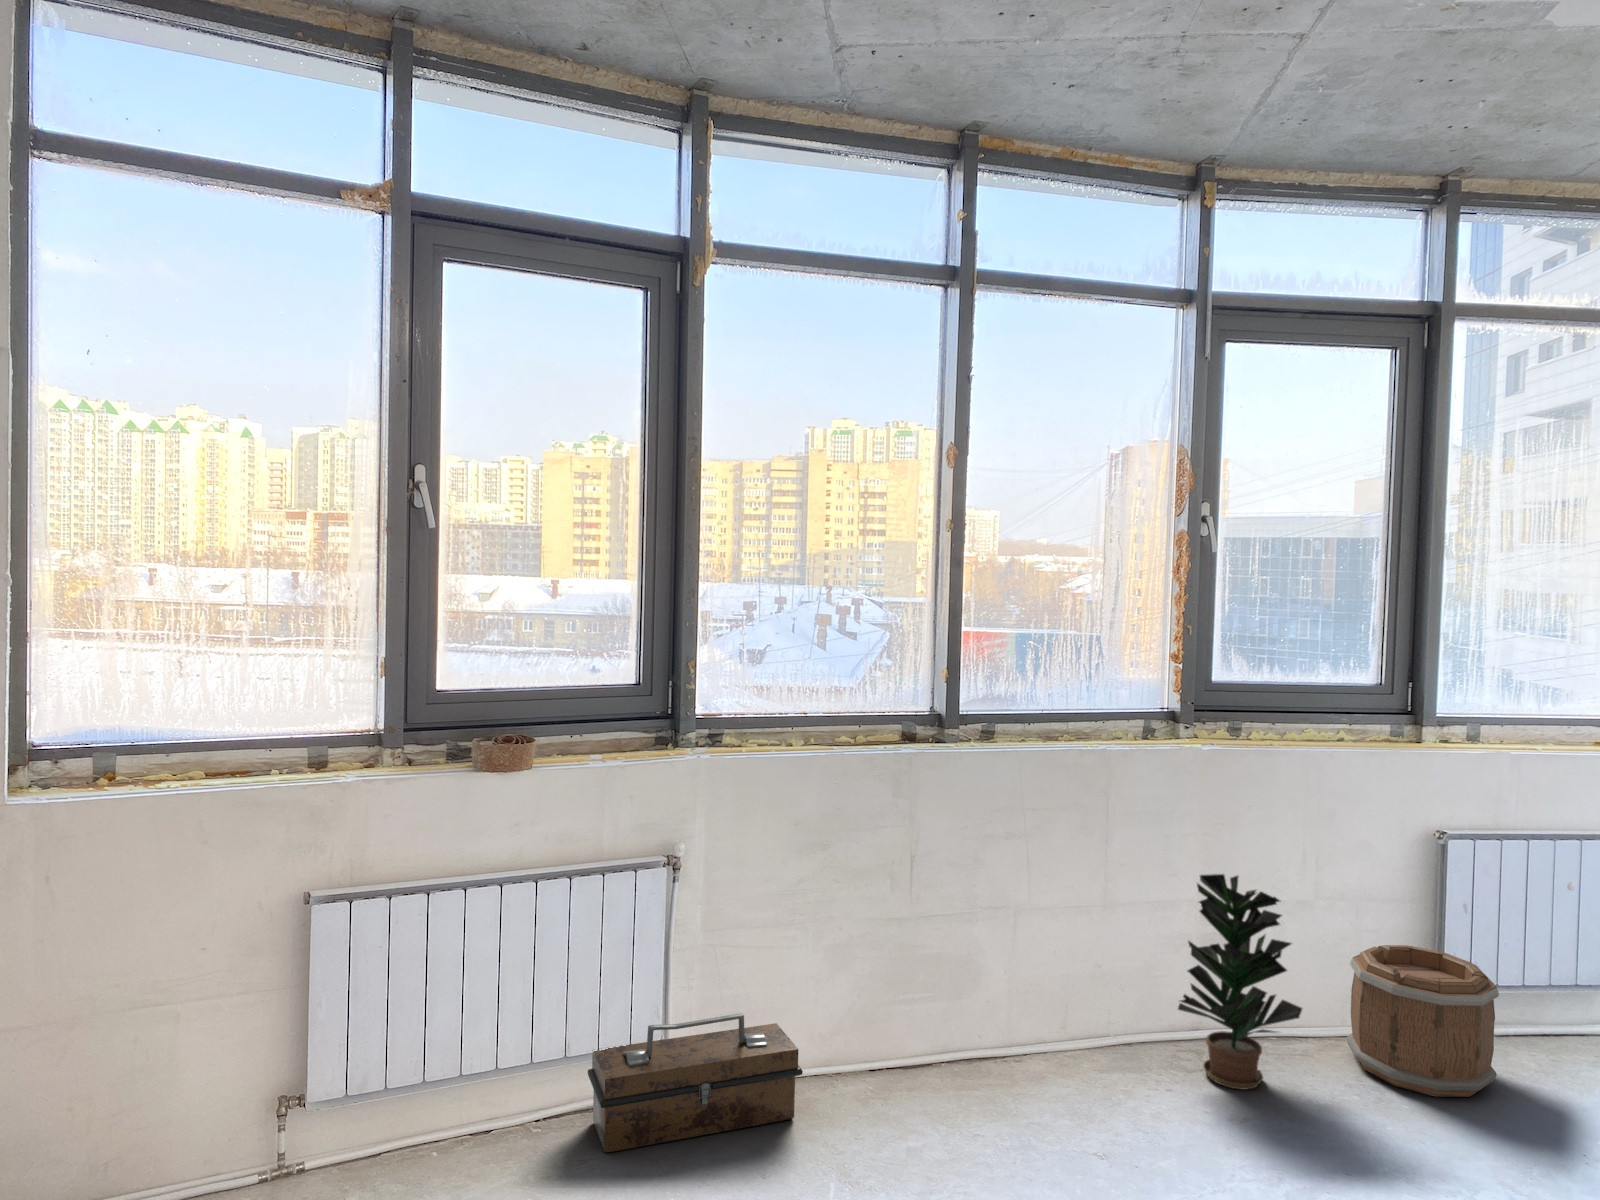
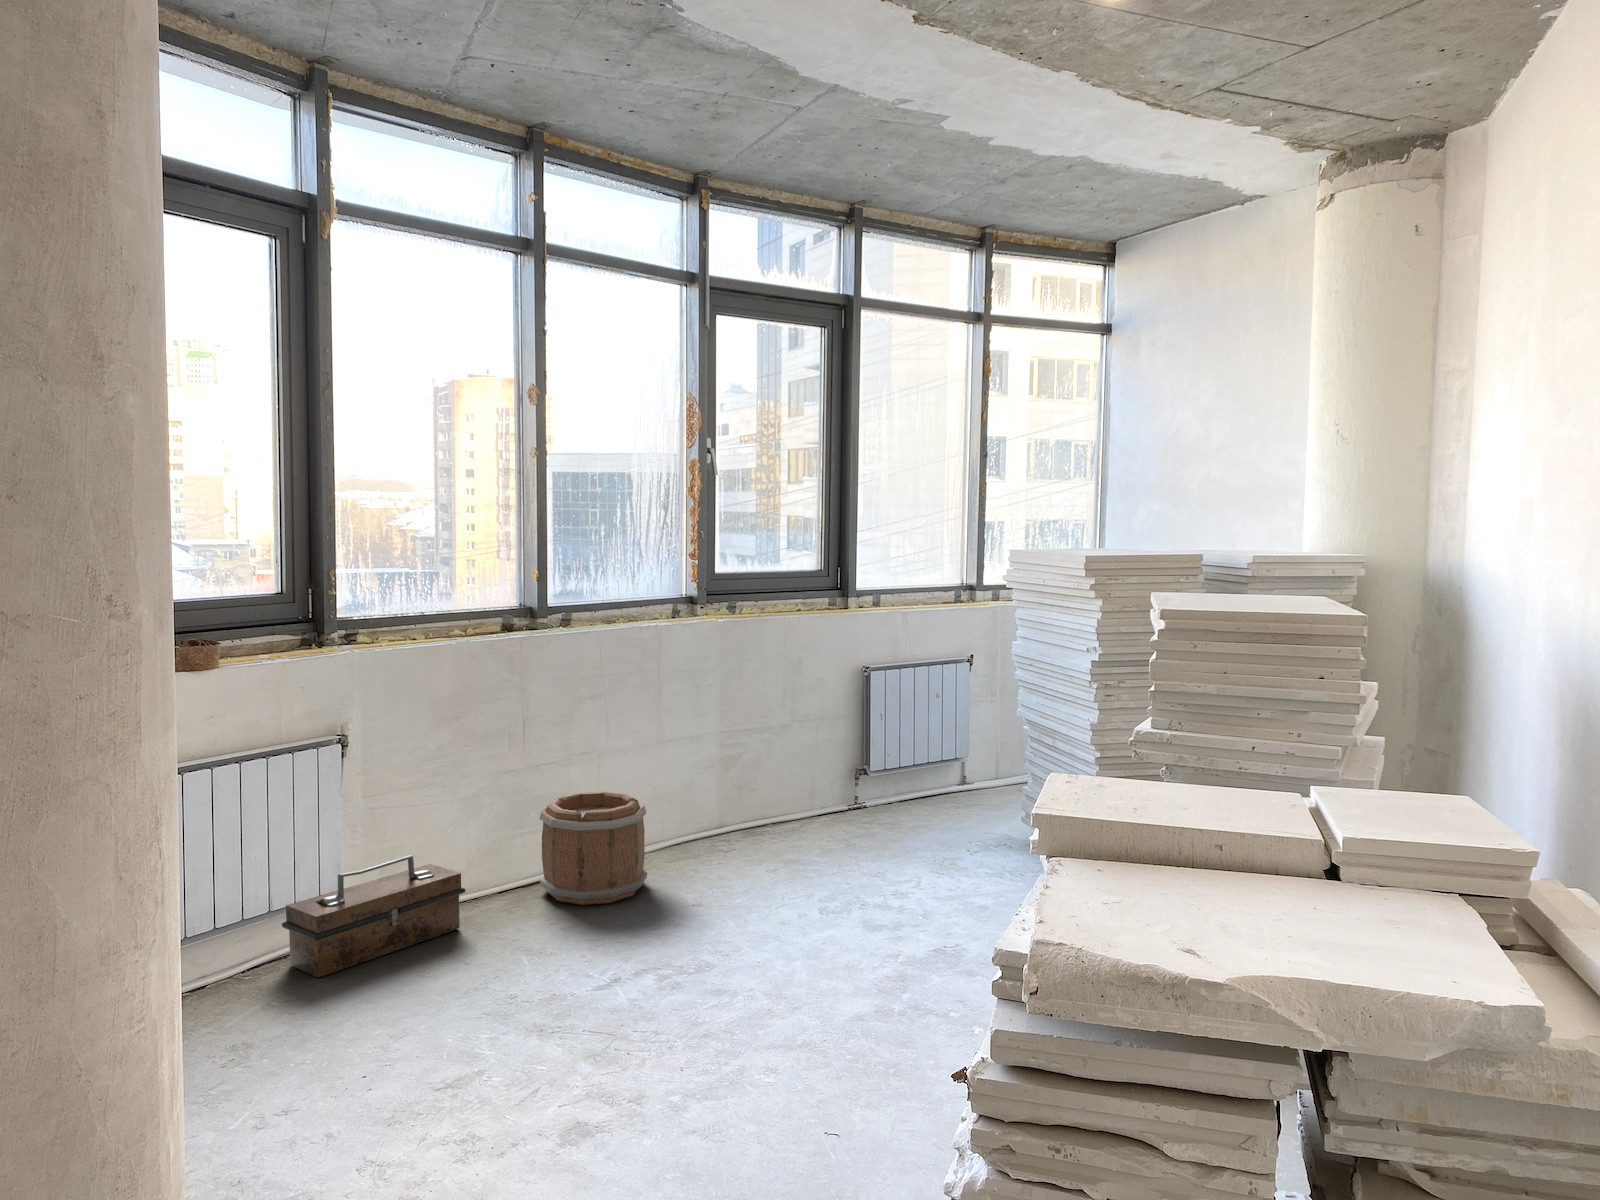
potted plant: present [1178,874,1302,1090] -> none [715,707,794,853]
bucket: present [1347,945,1499,1097] -> present [539,792,647,905]

